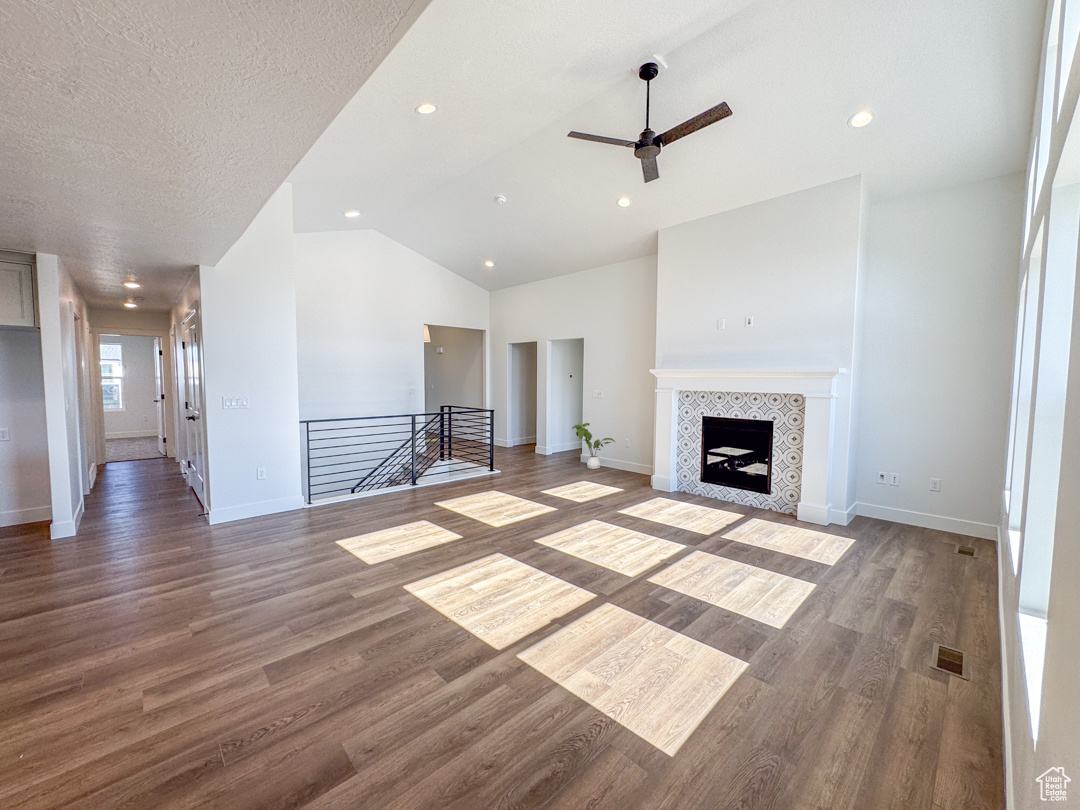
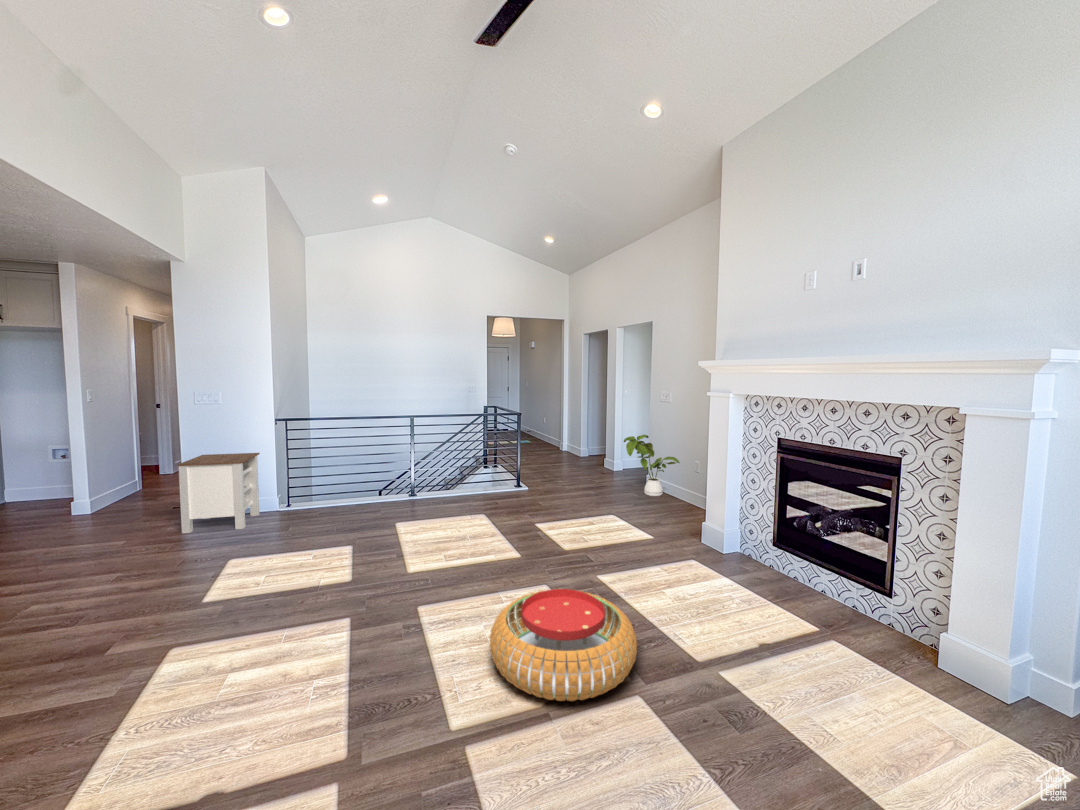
side table: none [237,455,299,531] -> present [178,453,260,533]
pouf: none [597,508,683,557] -> present [490,589,637,701]

